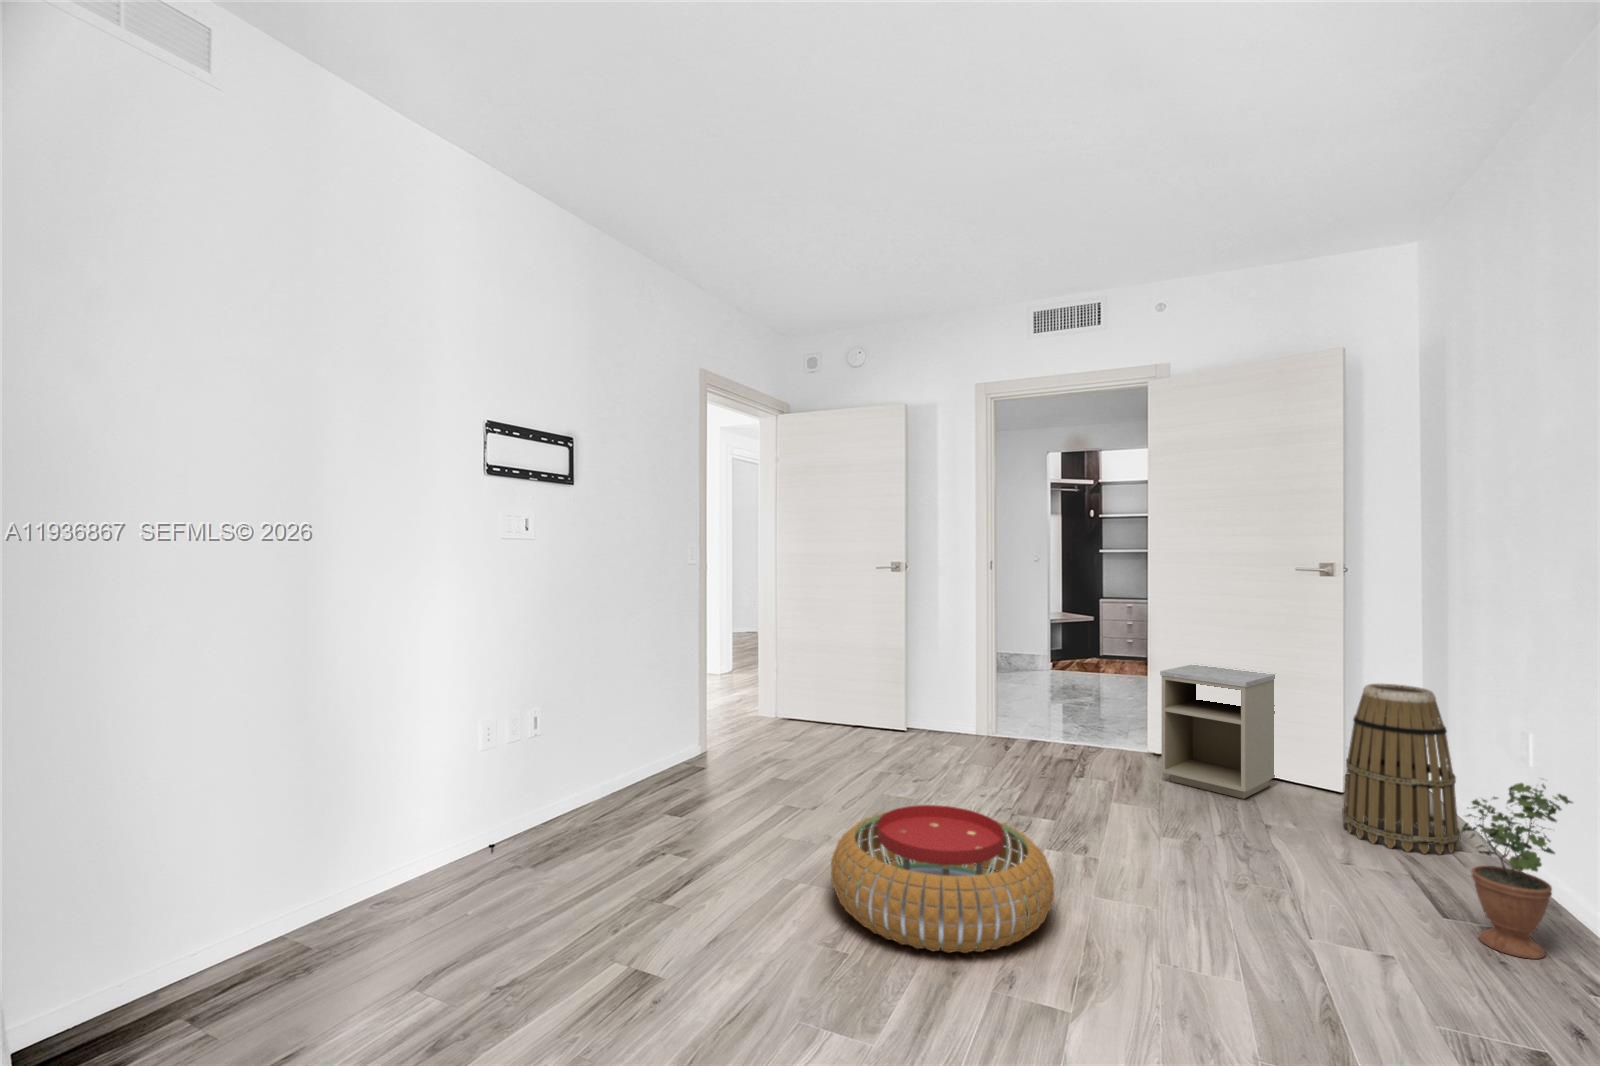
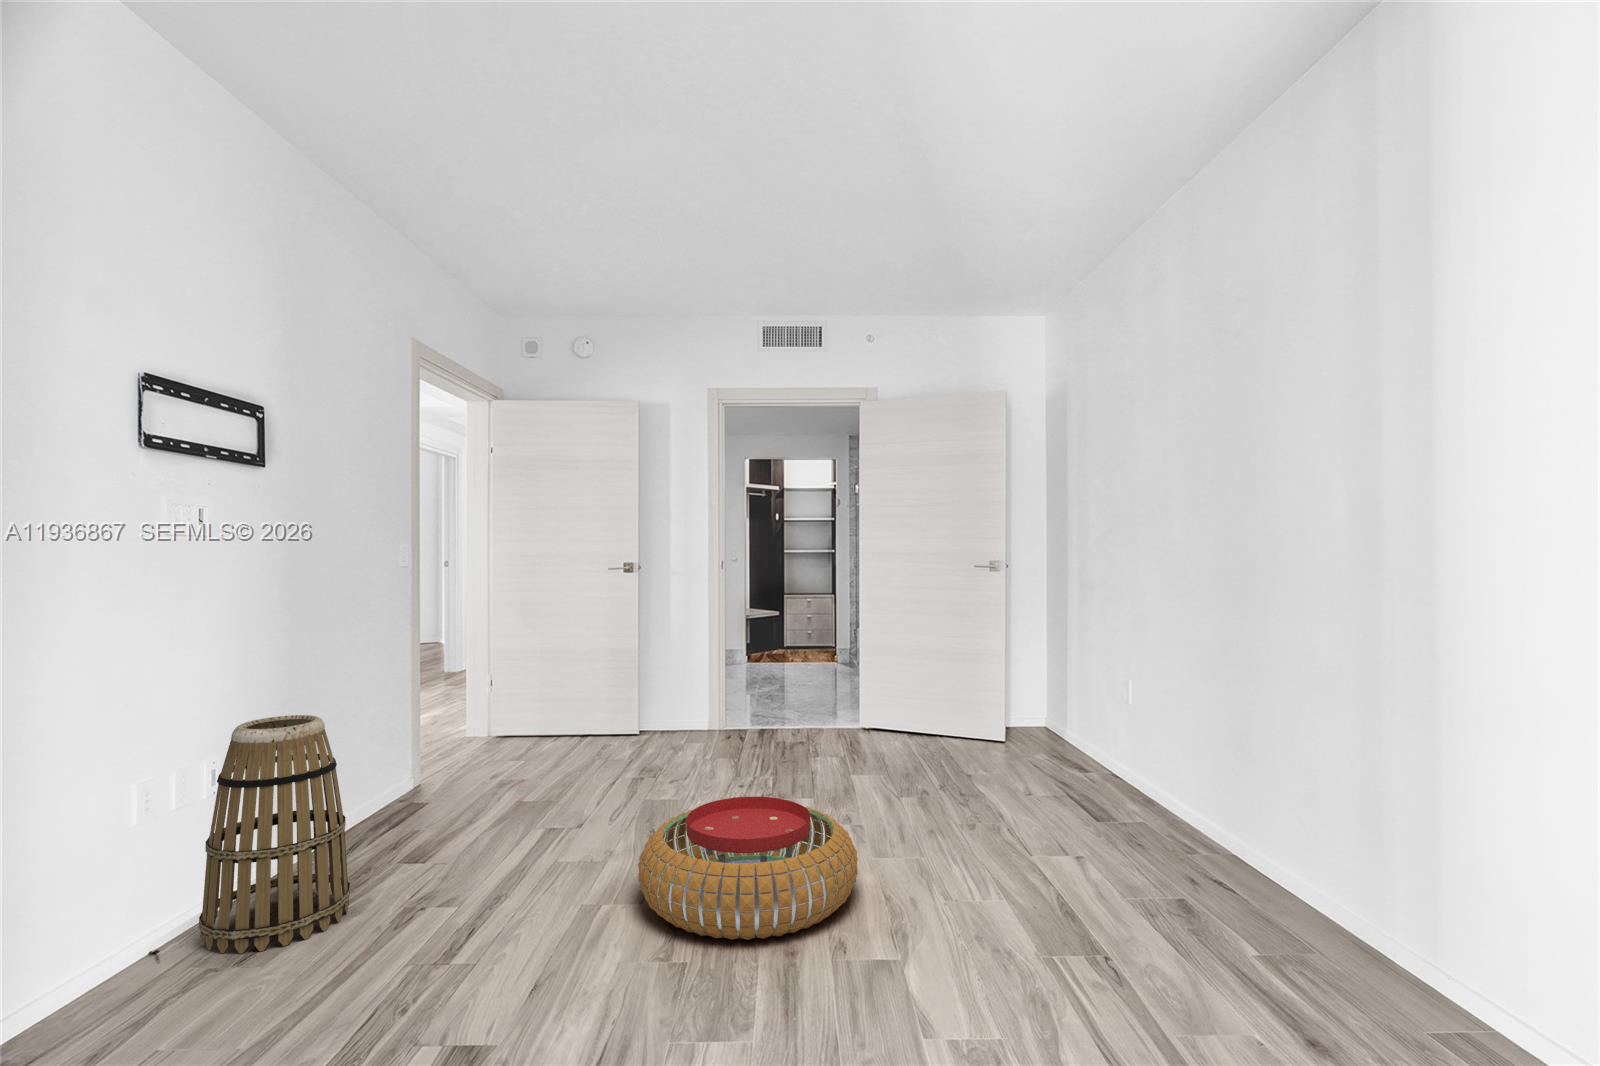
nightstand: present [1160,664,1276,799] -> none [881,644,967,756]
basket: present [1342,684,1460,855] -> present [199,715,350,953]
potted plant: present [1461,783,1572,959] -> none [1126,704,1193,840]

